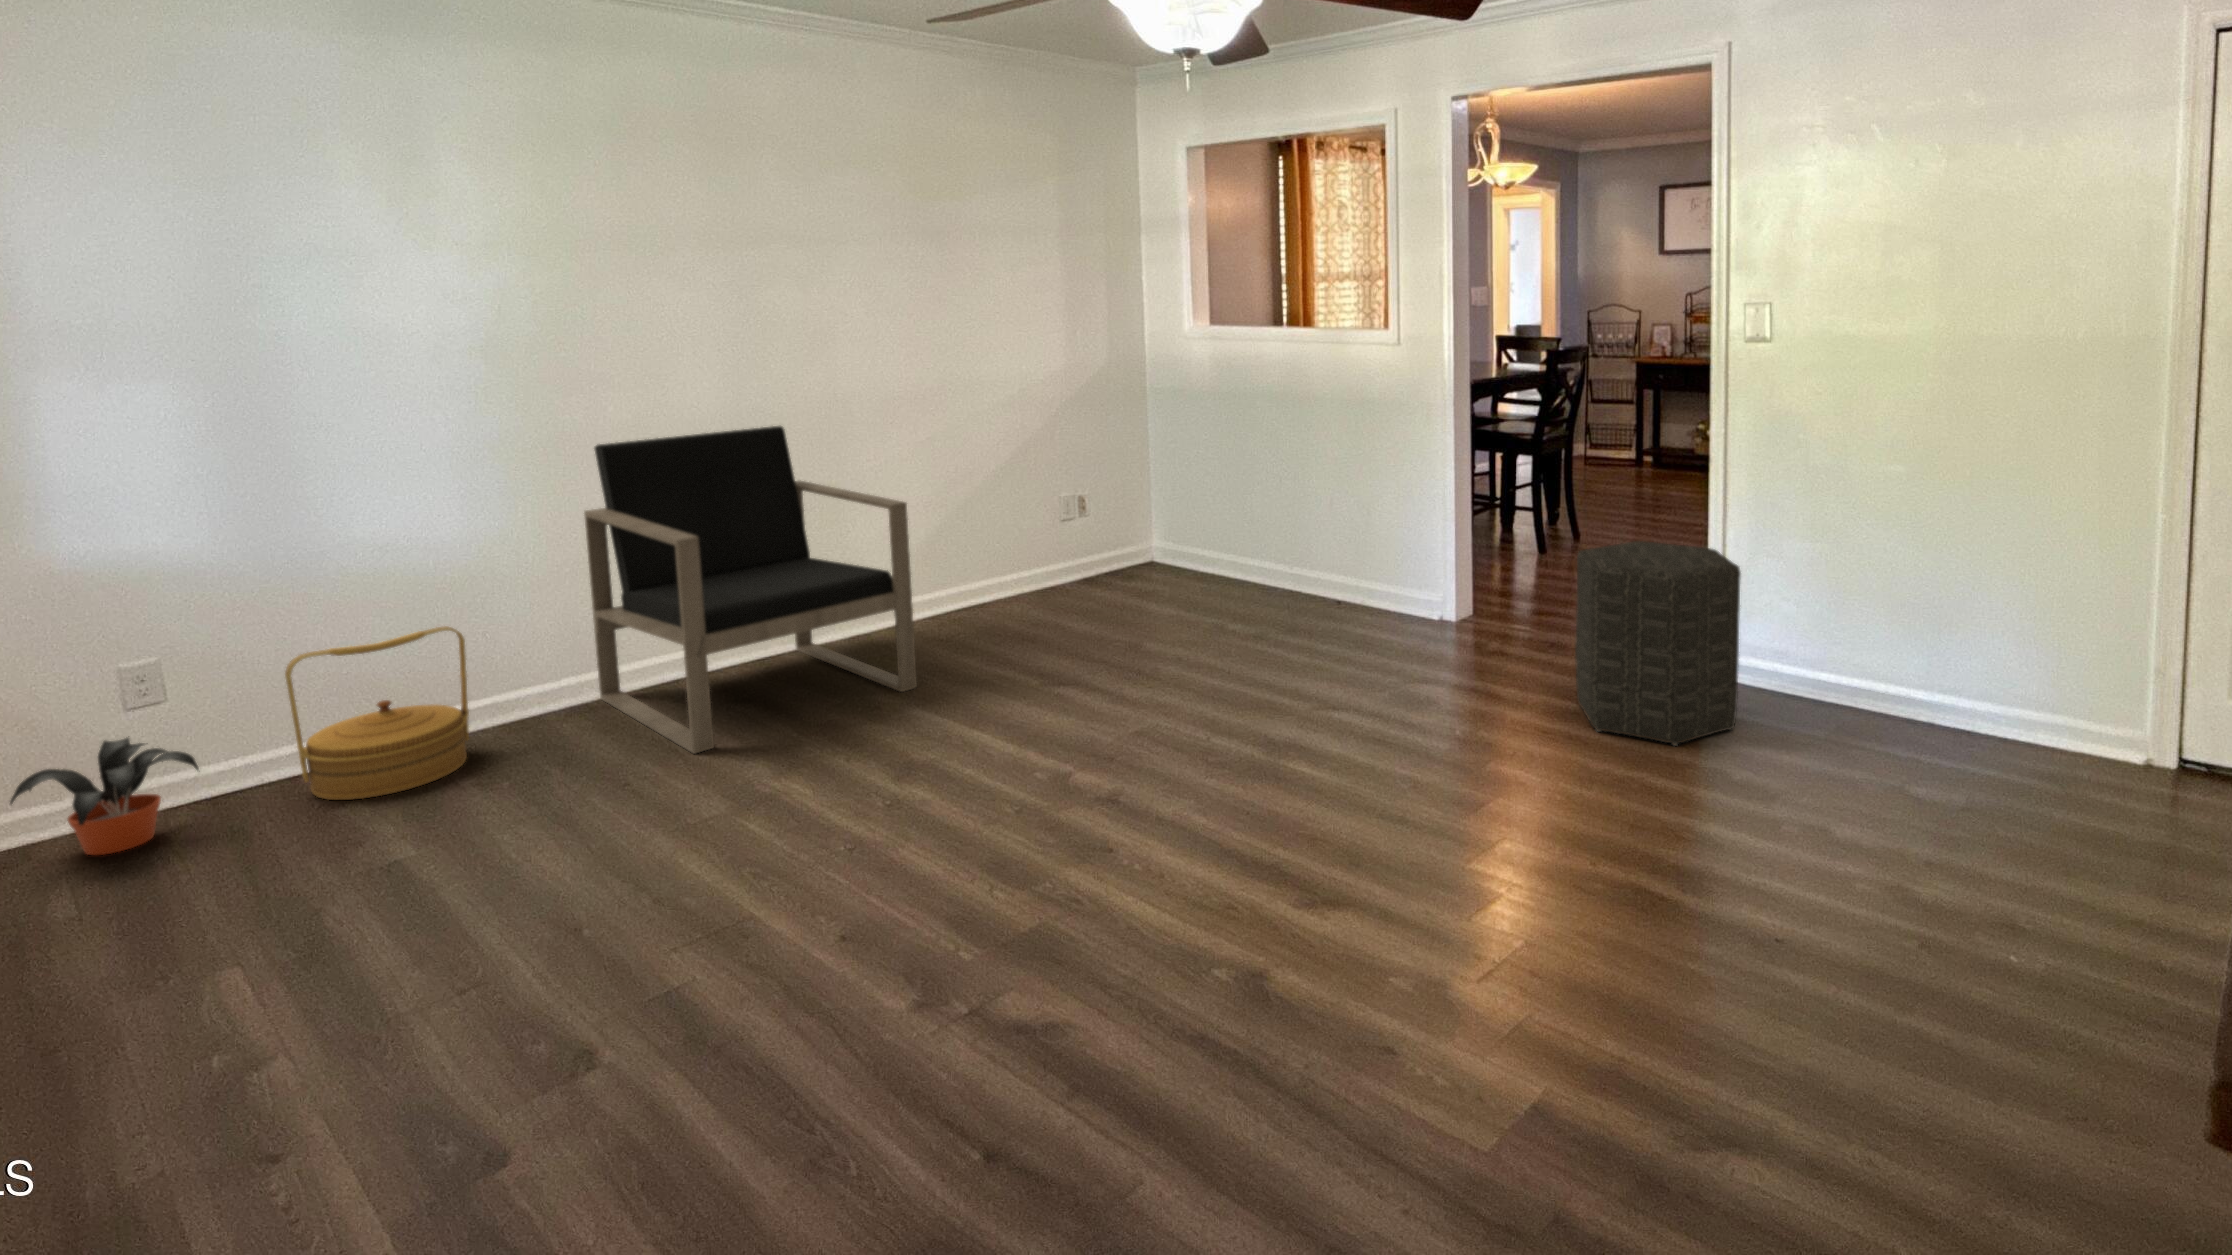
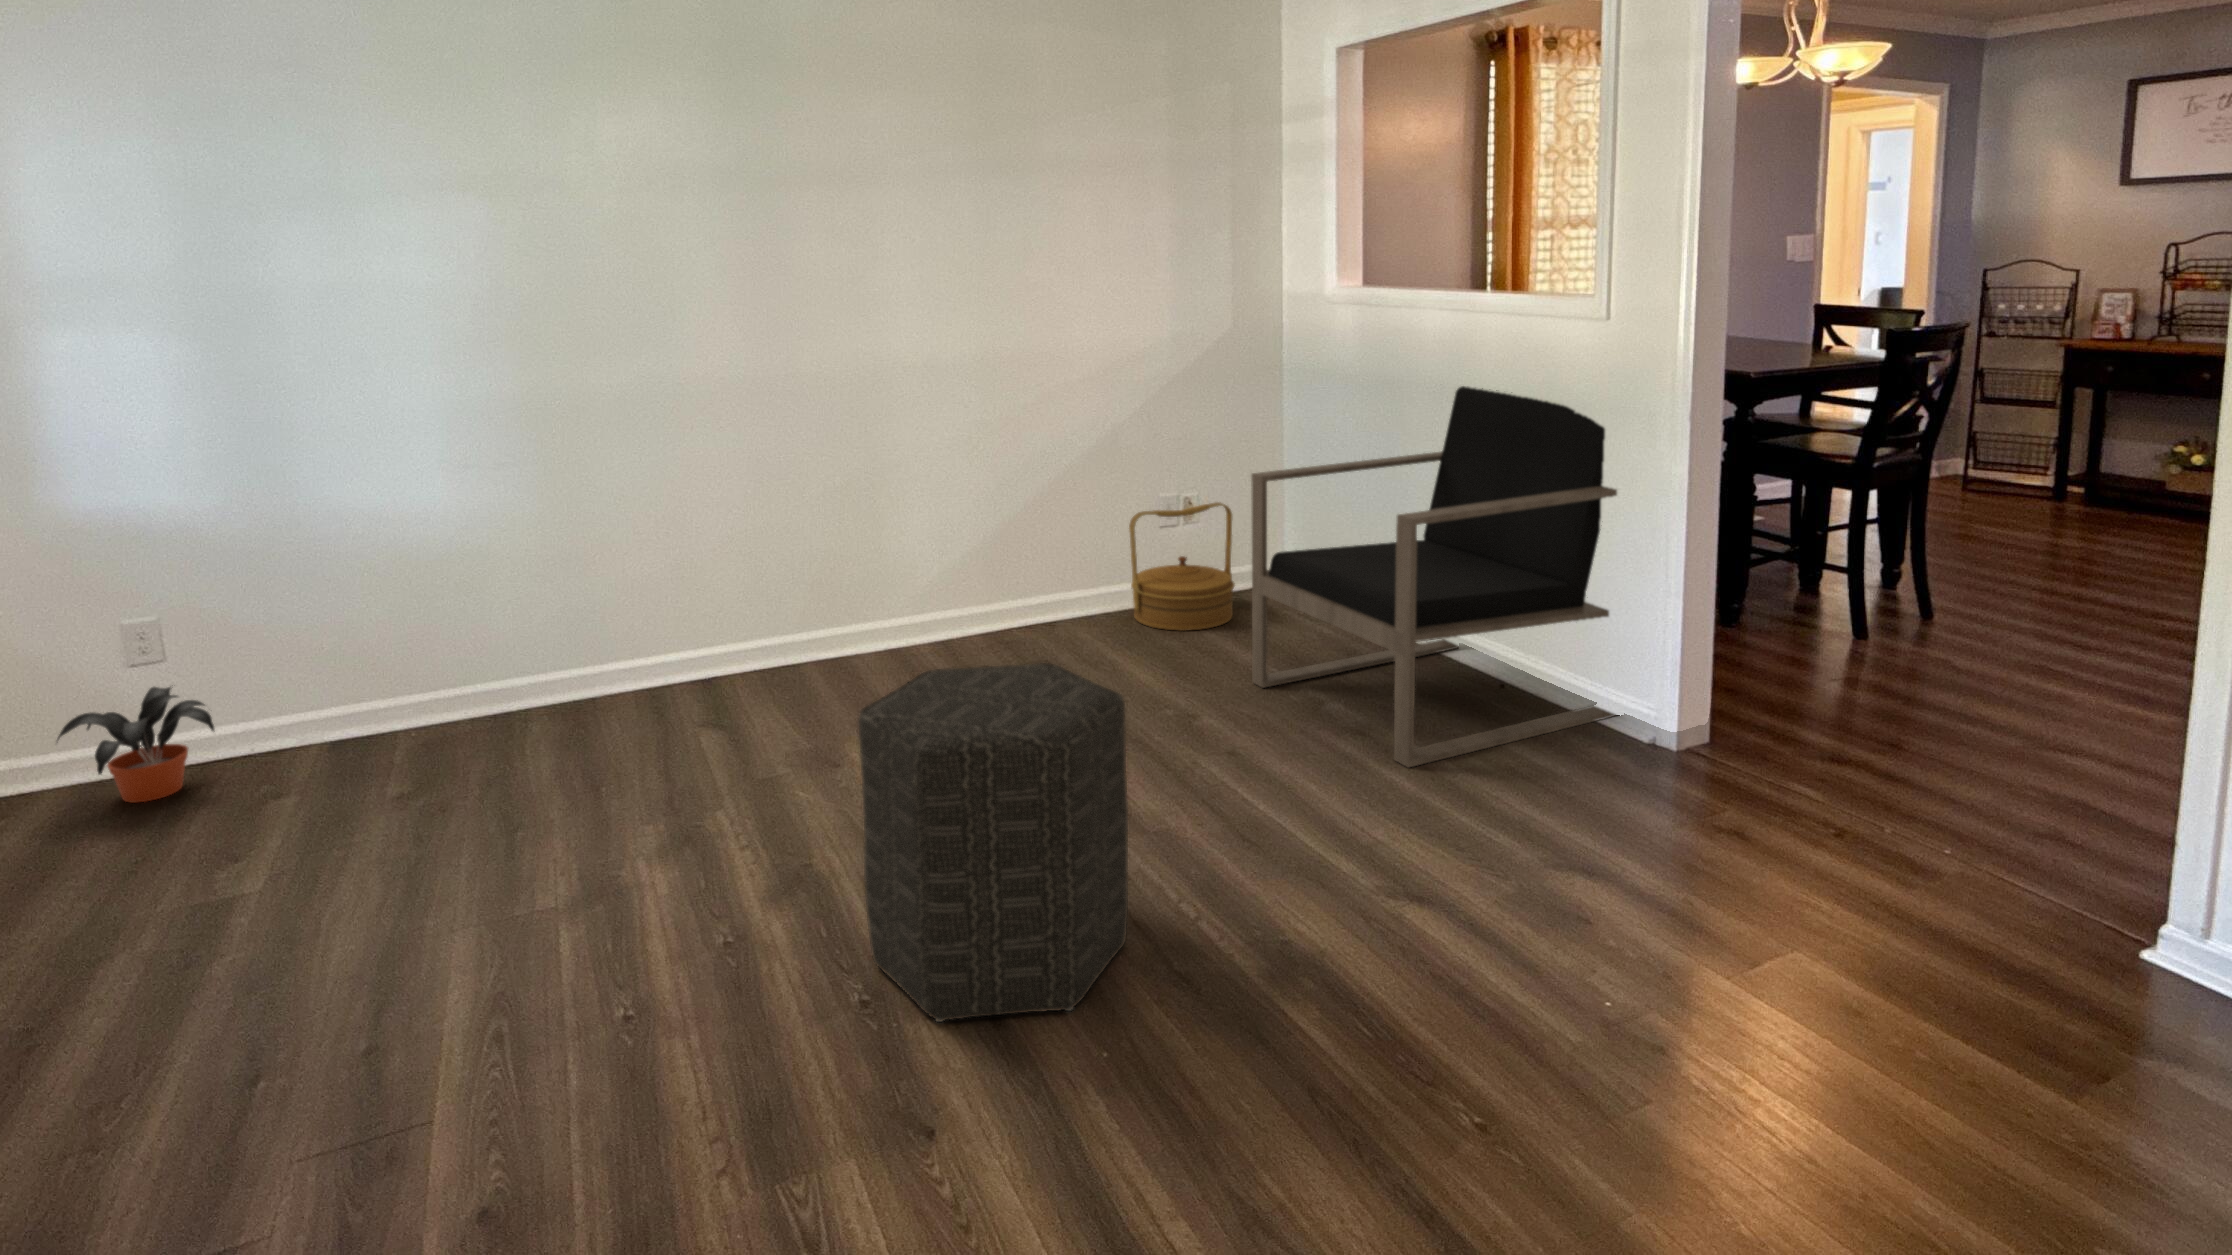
armchair: present [584,426,917,754] -> present [1251,386,1617,767]
ottoman: present [1575,541,1741,745] -> present [858,663,1128,1022]
woven basket: present [285,626,469,800] -> present [1129,502,1235,631]

